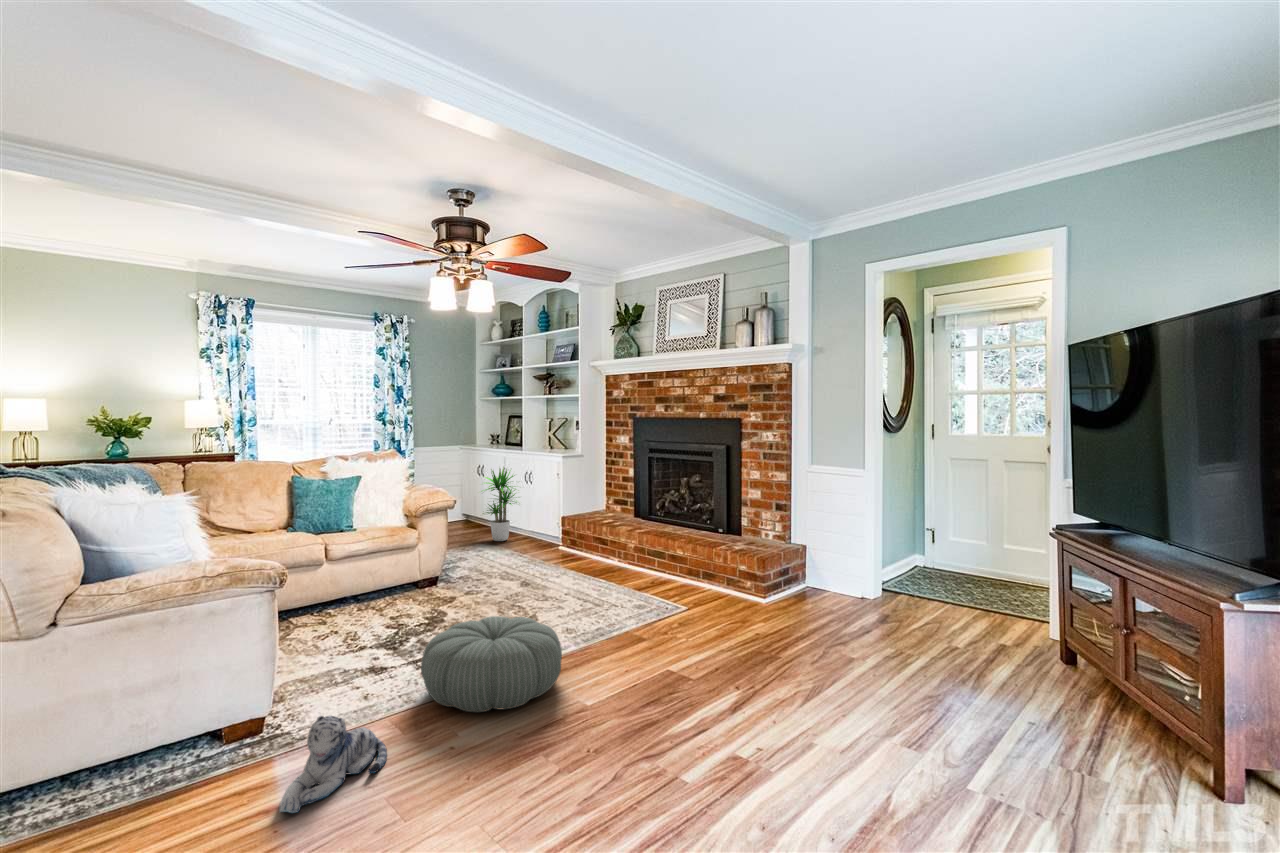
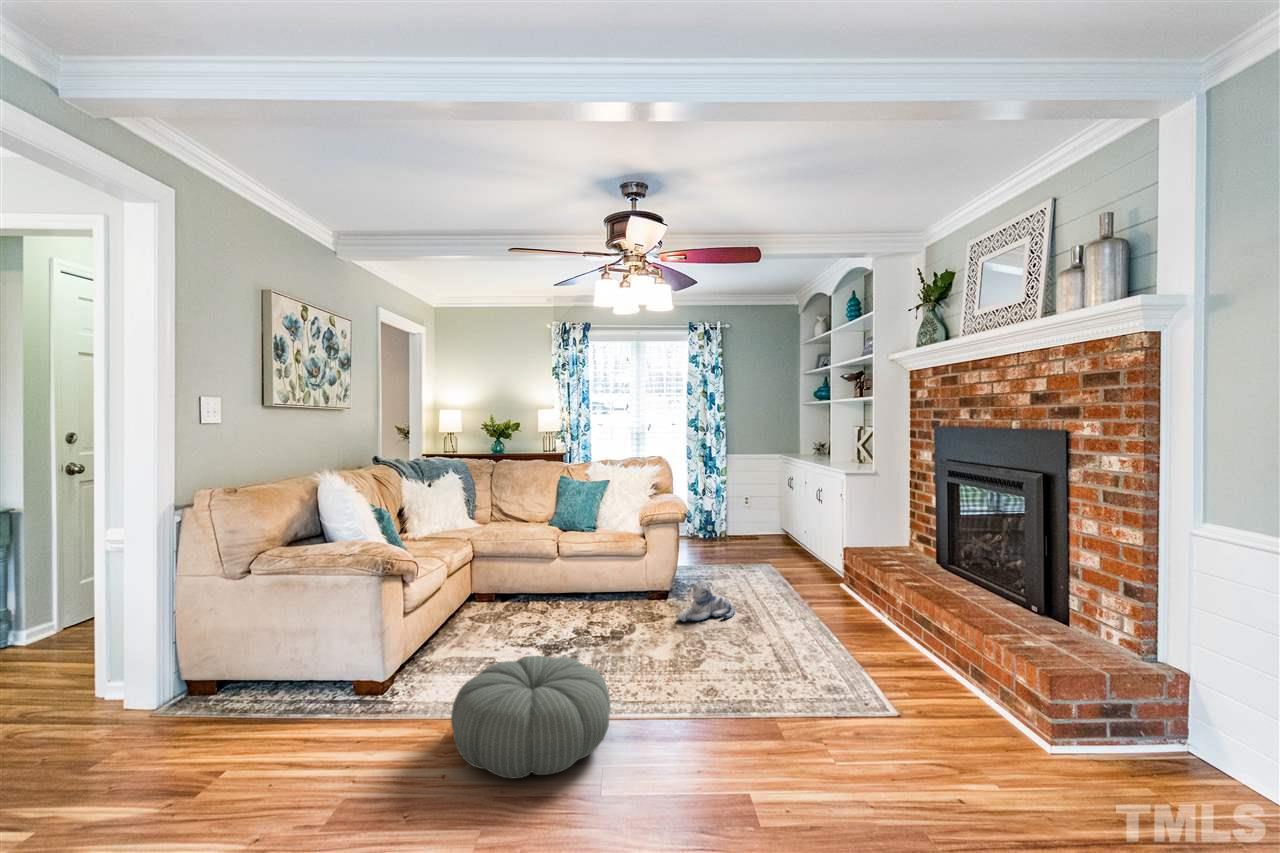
potted plant: present [481,467,517,541] -> none [761,478,812,563]
plush toy: present [279,716,387,813] -> present [677,580,735,622]

